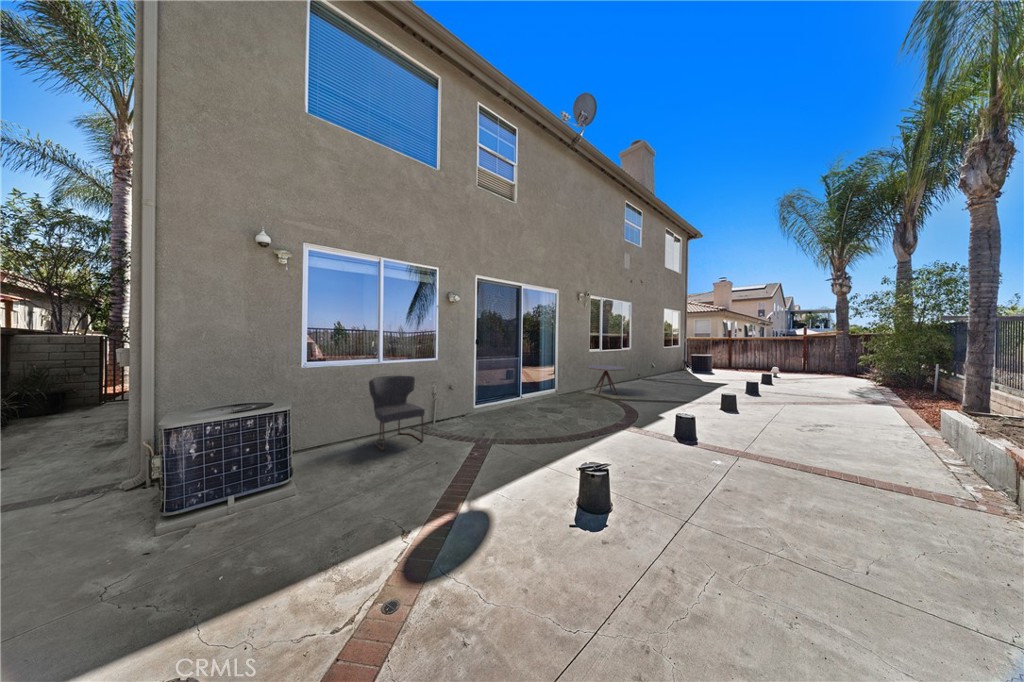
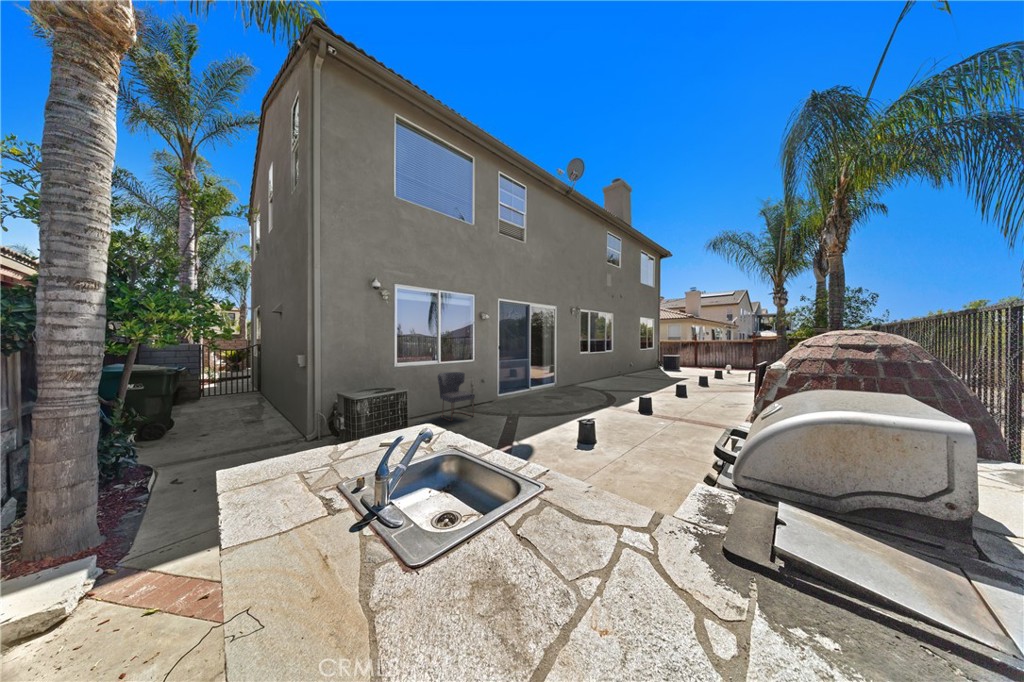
round table: present [587,365,626,394] -> none [577,365,607,388]

